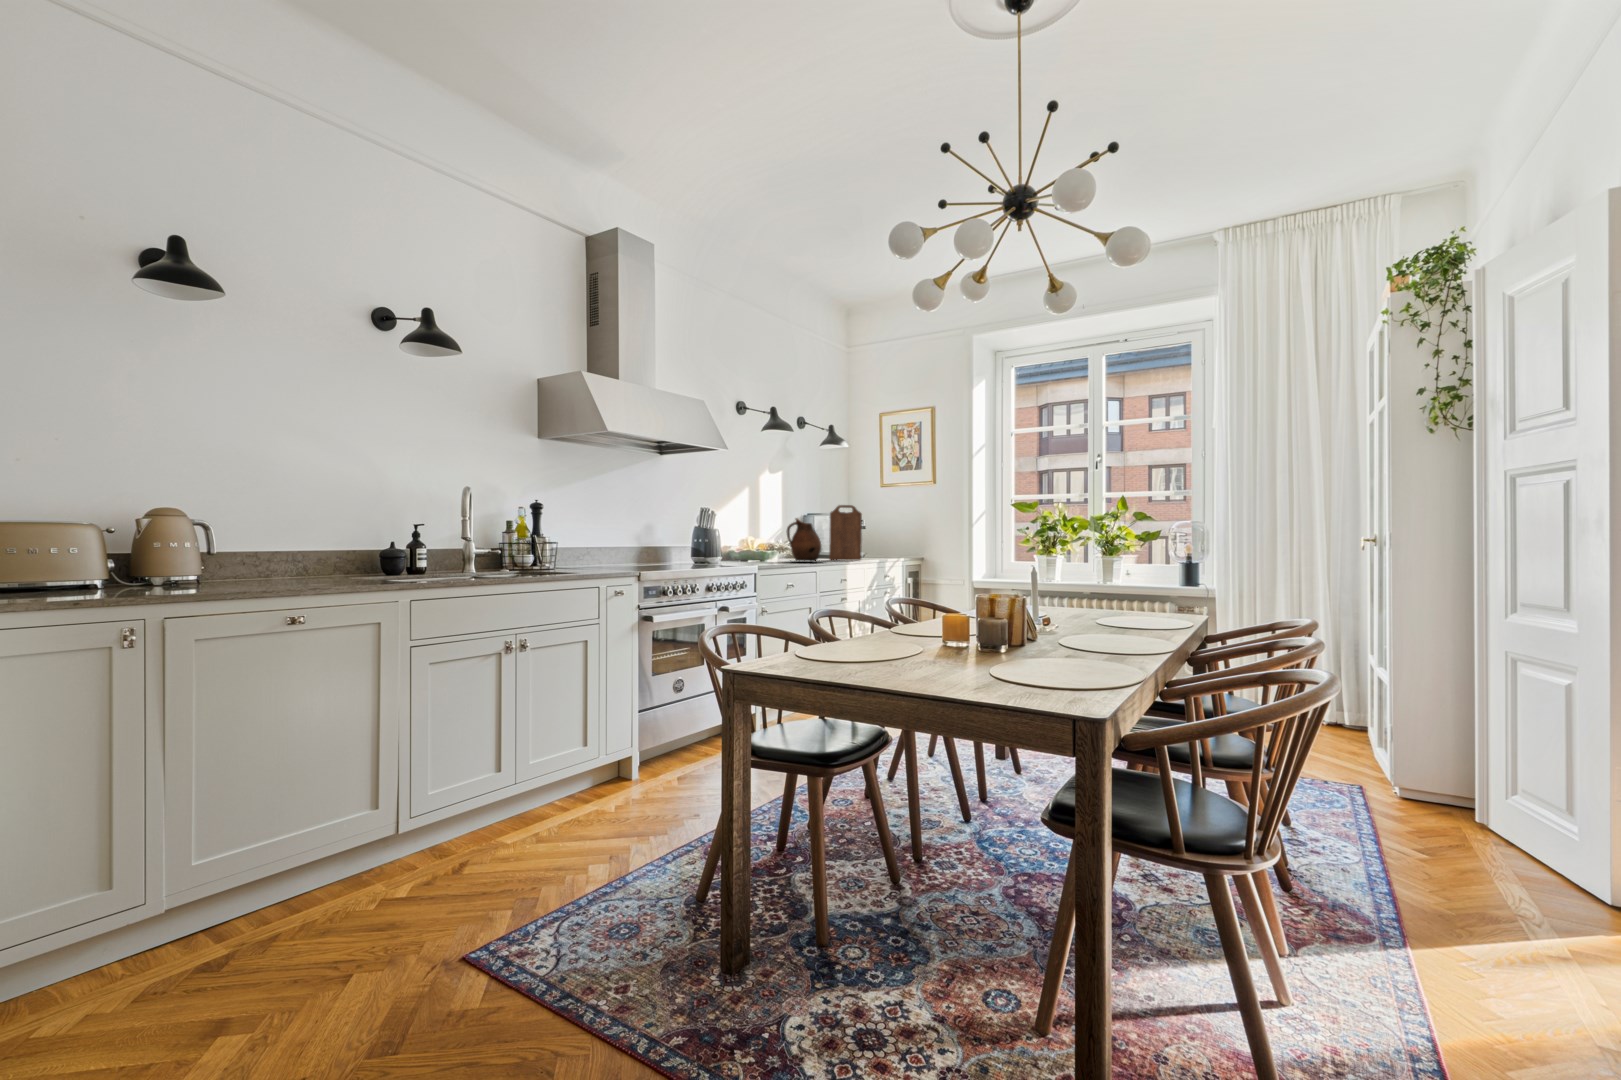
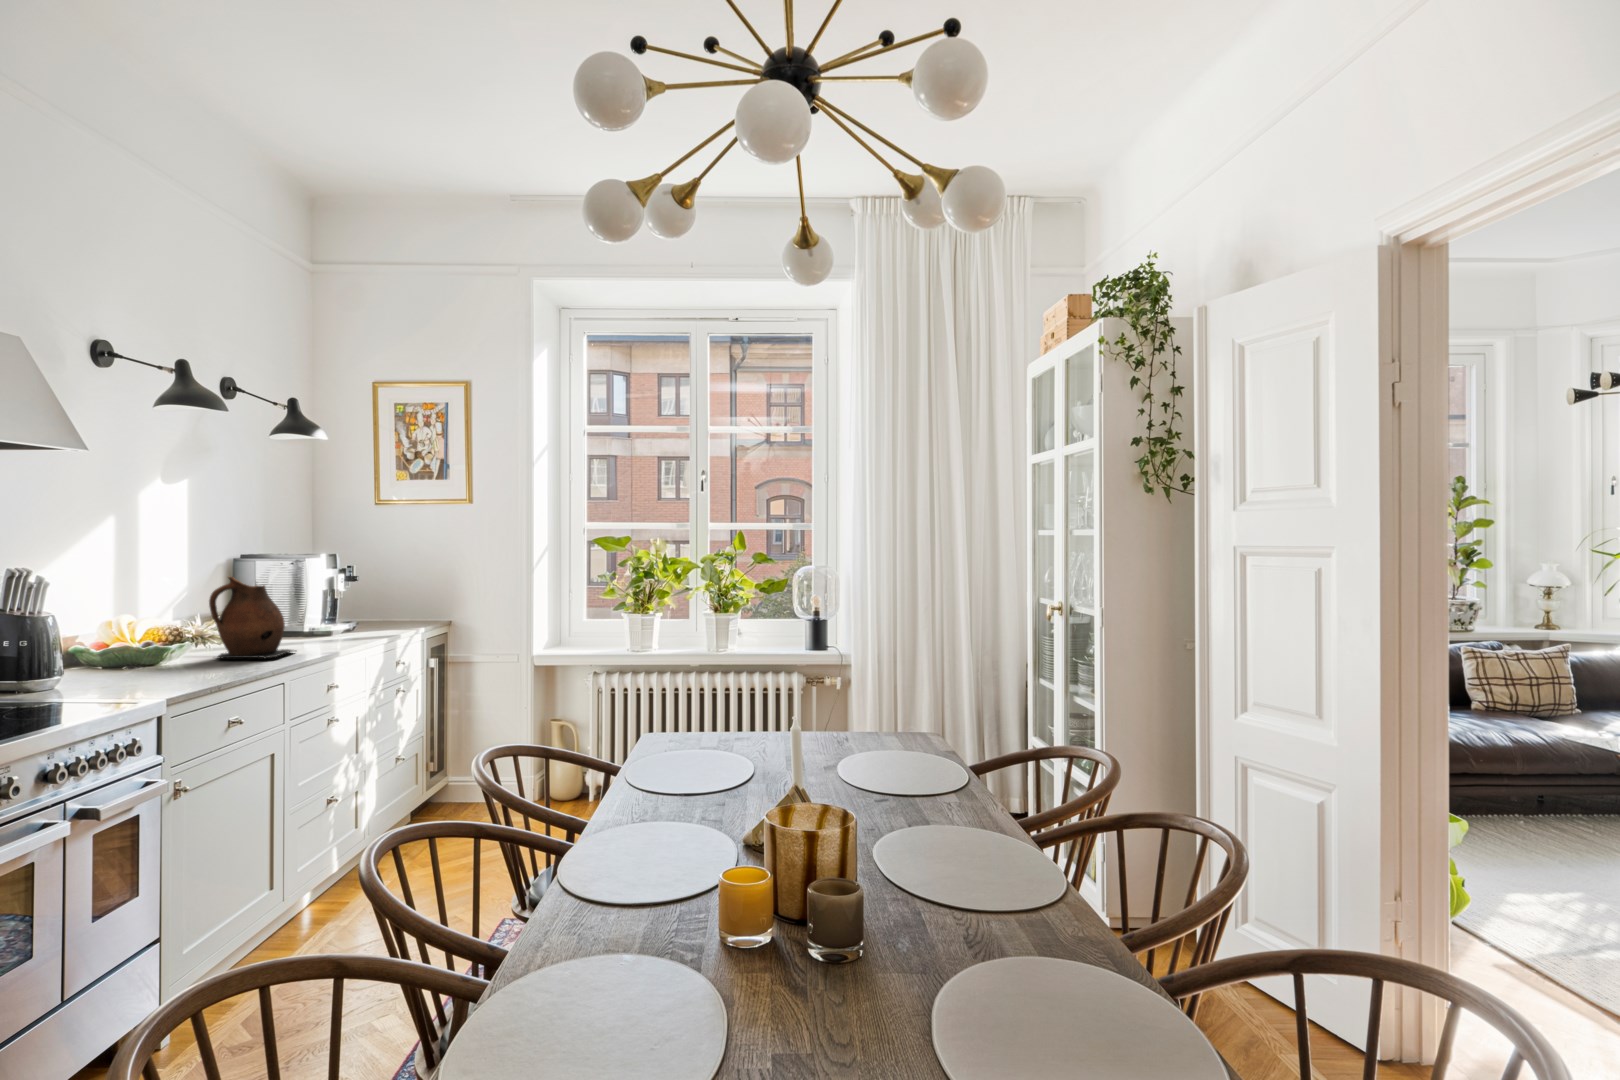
cutting board: present [829,505,862,560] -> none [292,542,354,639]

